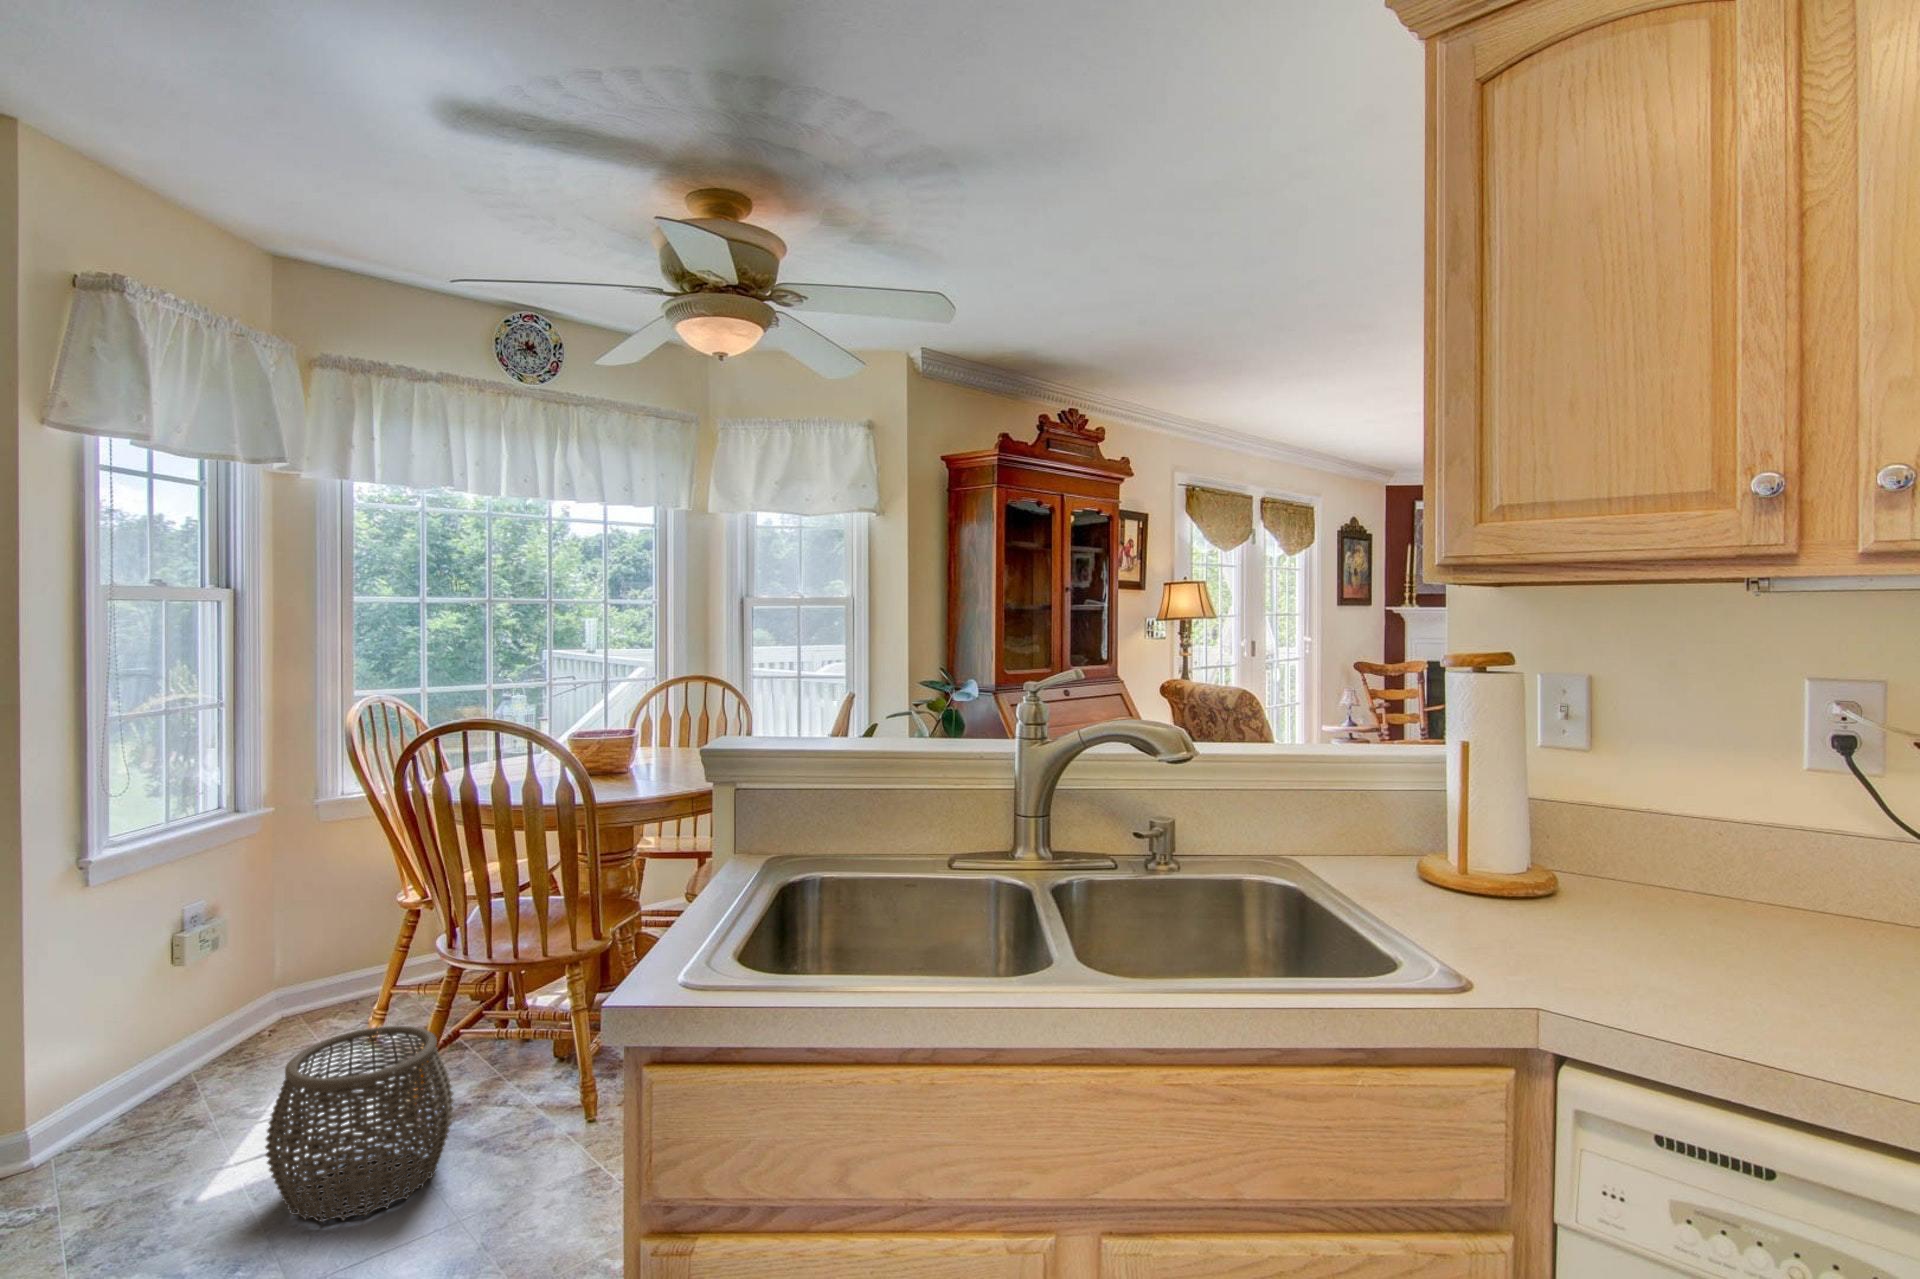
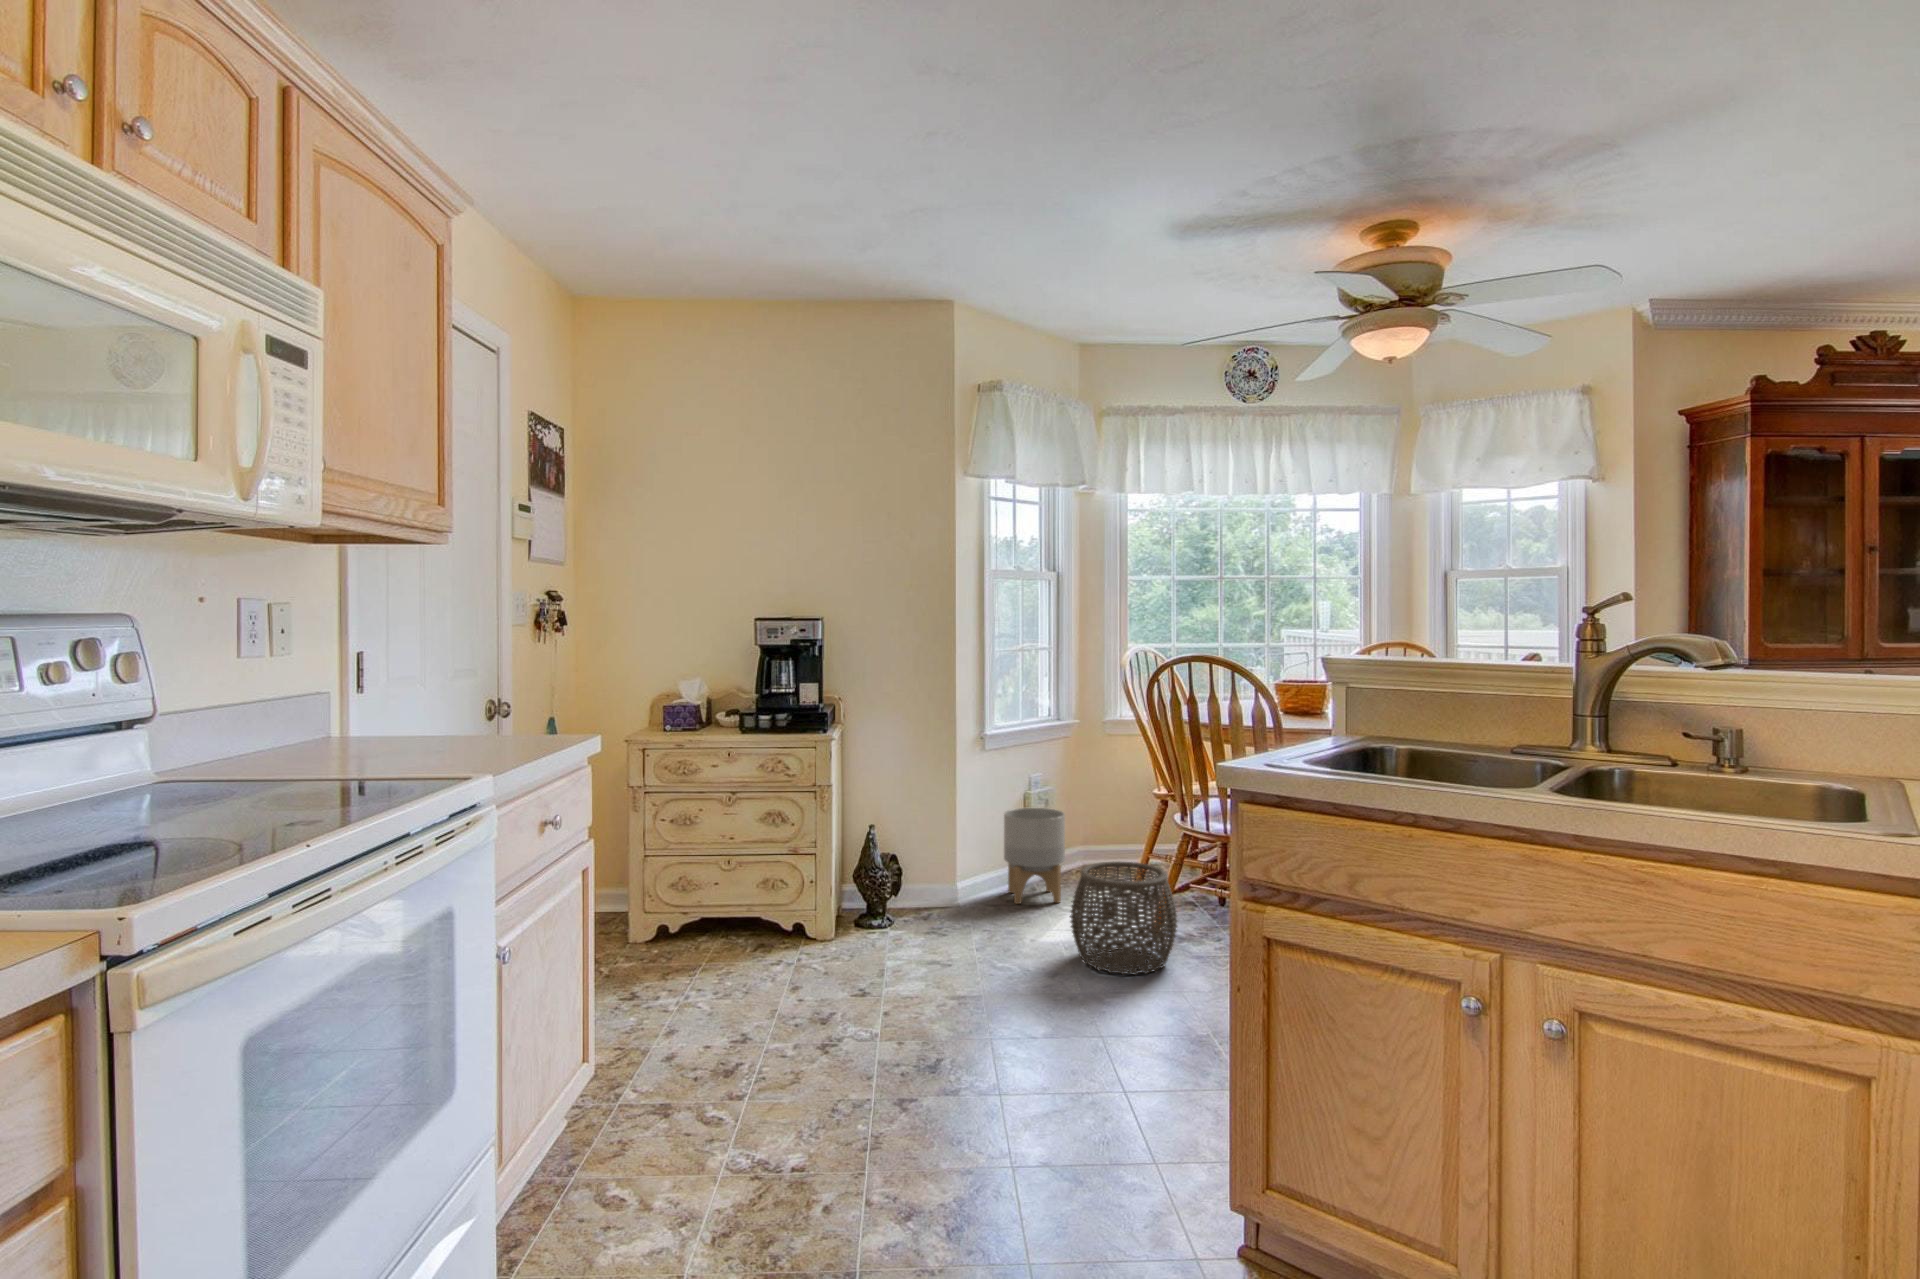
planter: none [129,952,252,1124] -> present [1004,807,1065,904]

